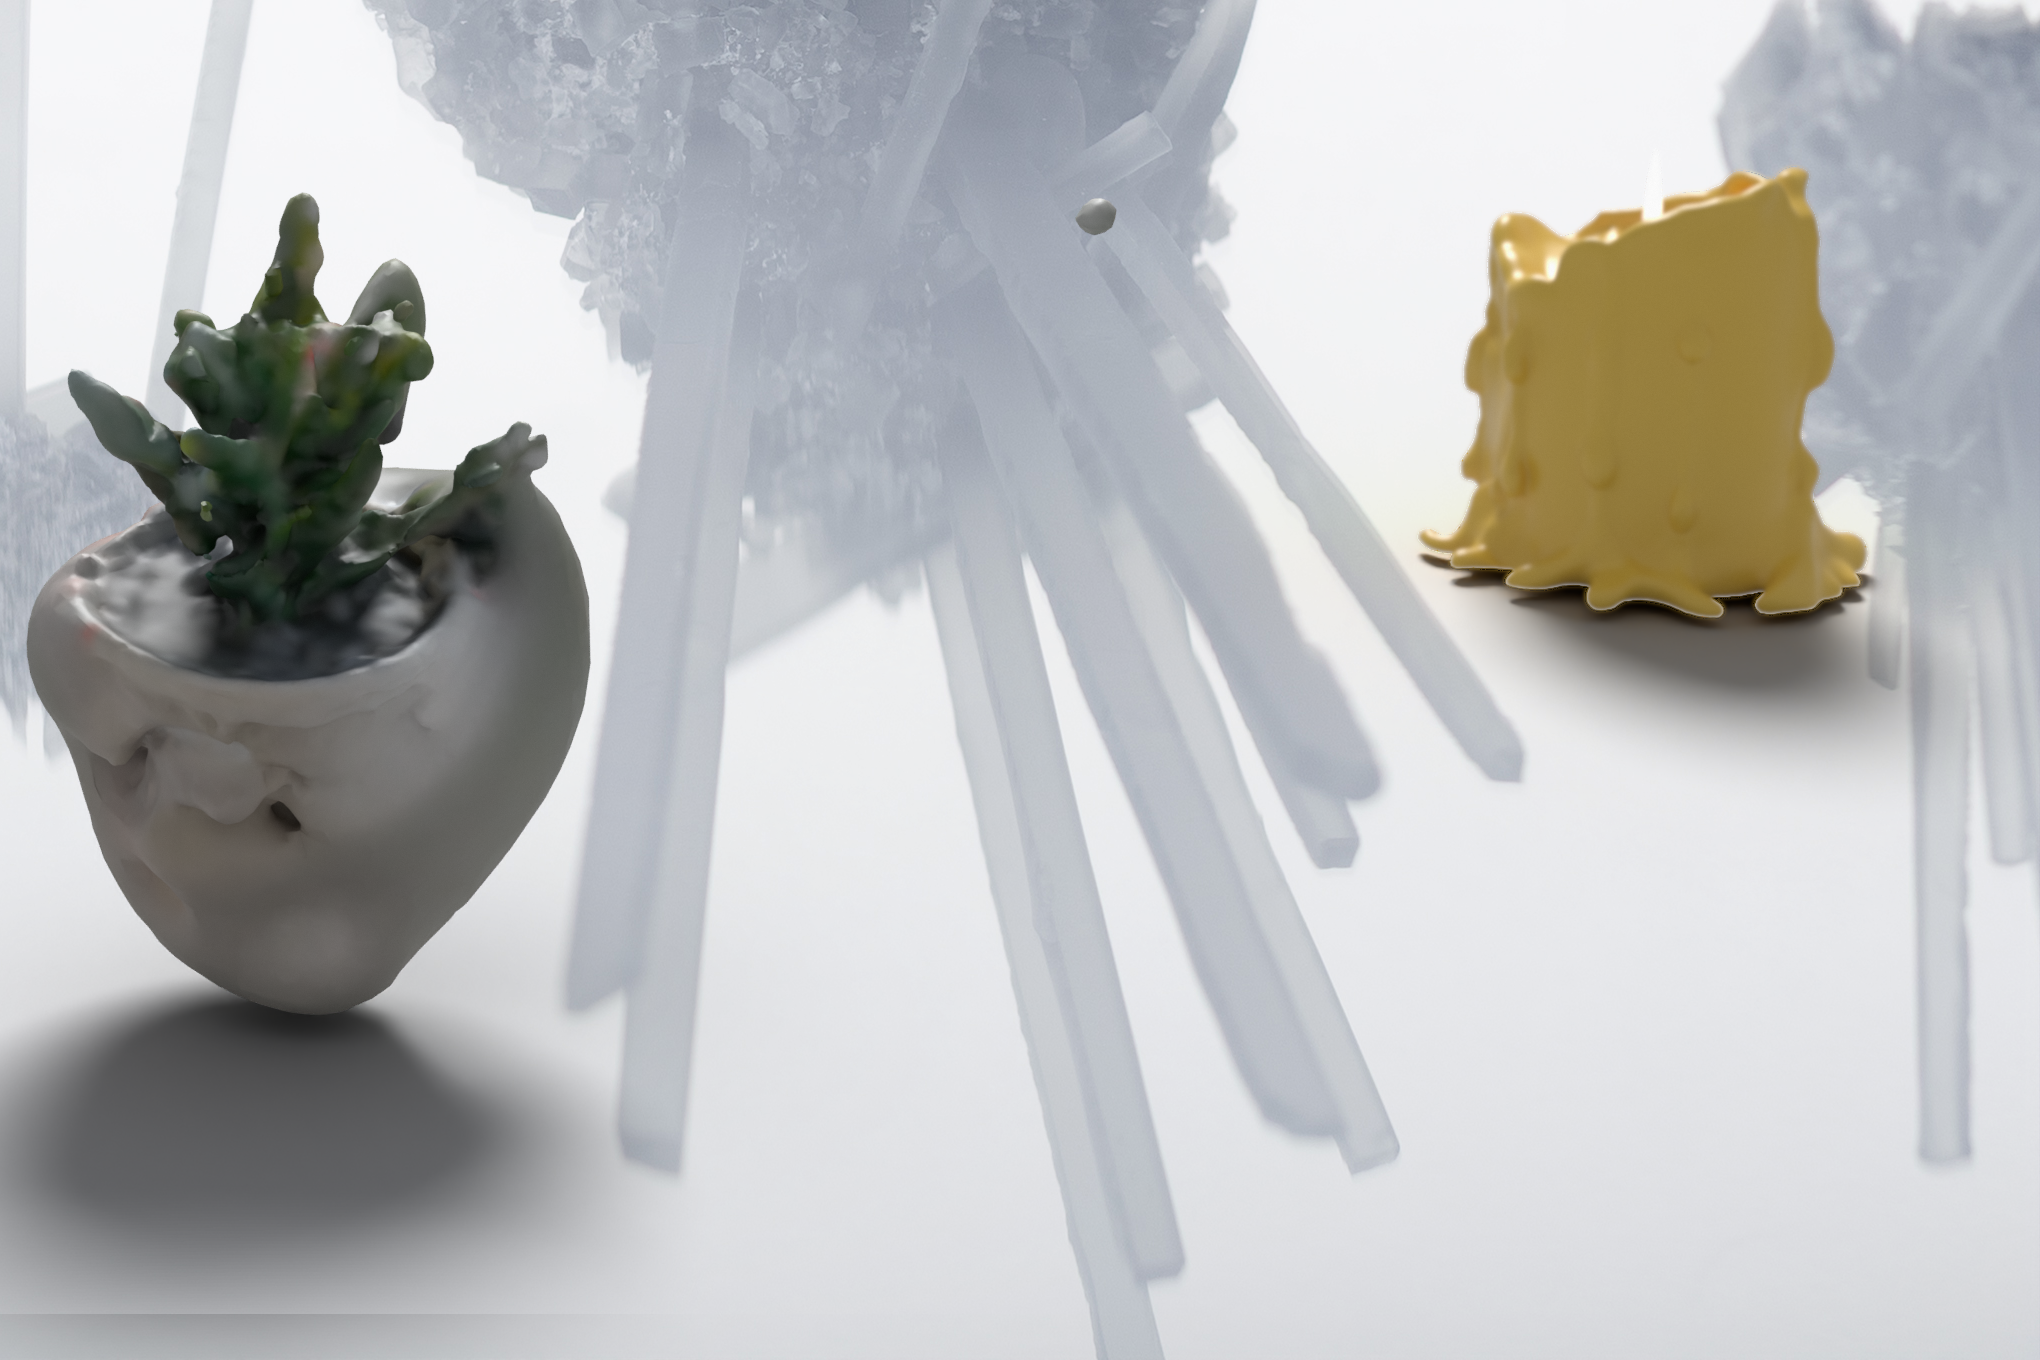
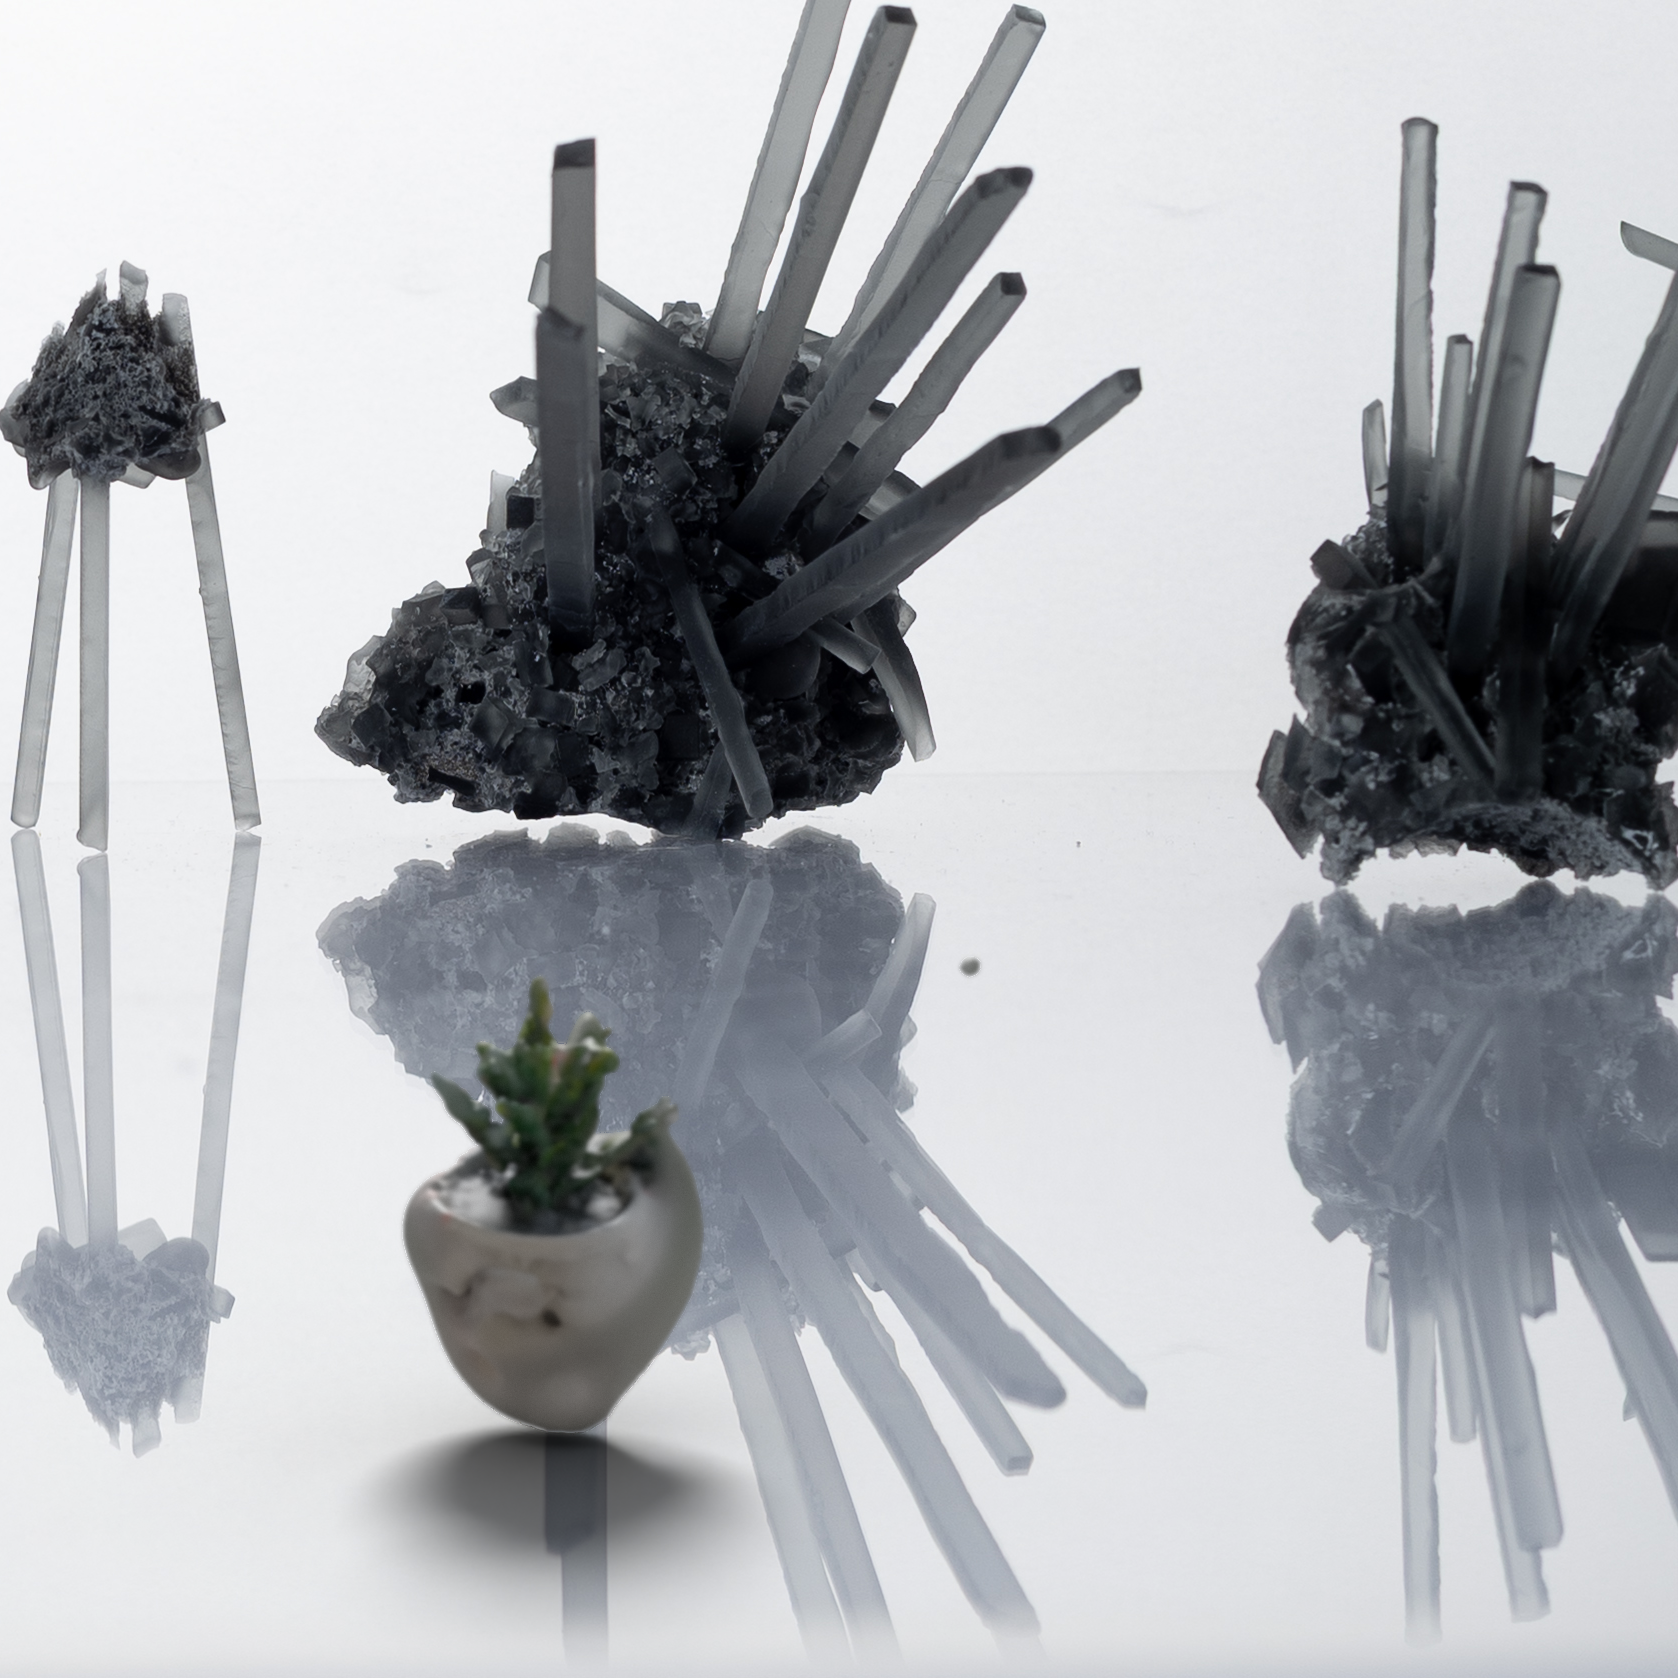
candle: present [1419,150,1868,618] -> none [1121,958,1388,1244]

